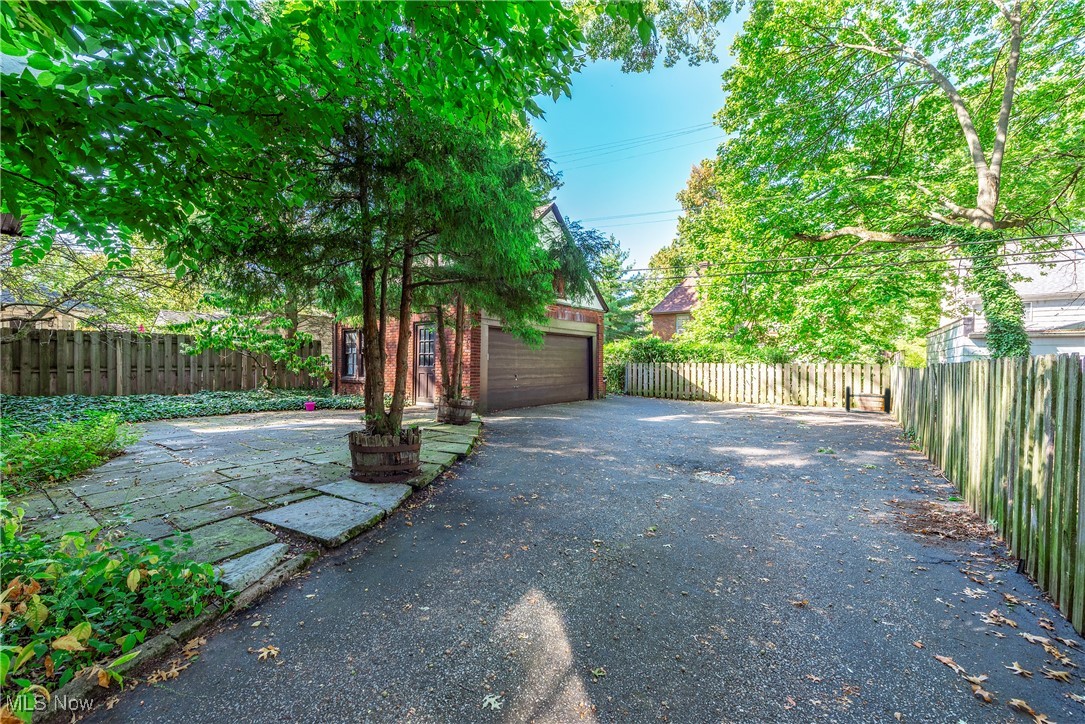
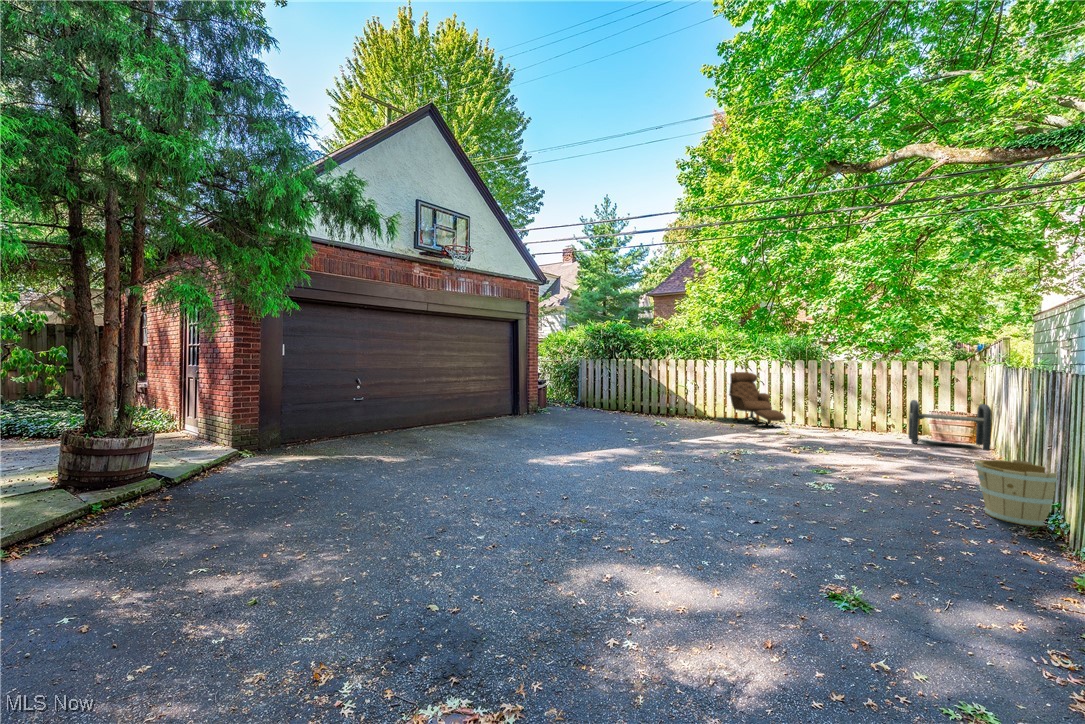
lounge chair: none [733,371,771,406] -> present [729,372,786,428]
wooden bucket: none [866,407,905,435] -> present [975,460,1057,527]

